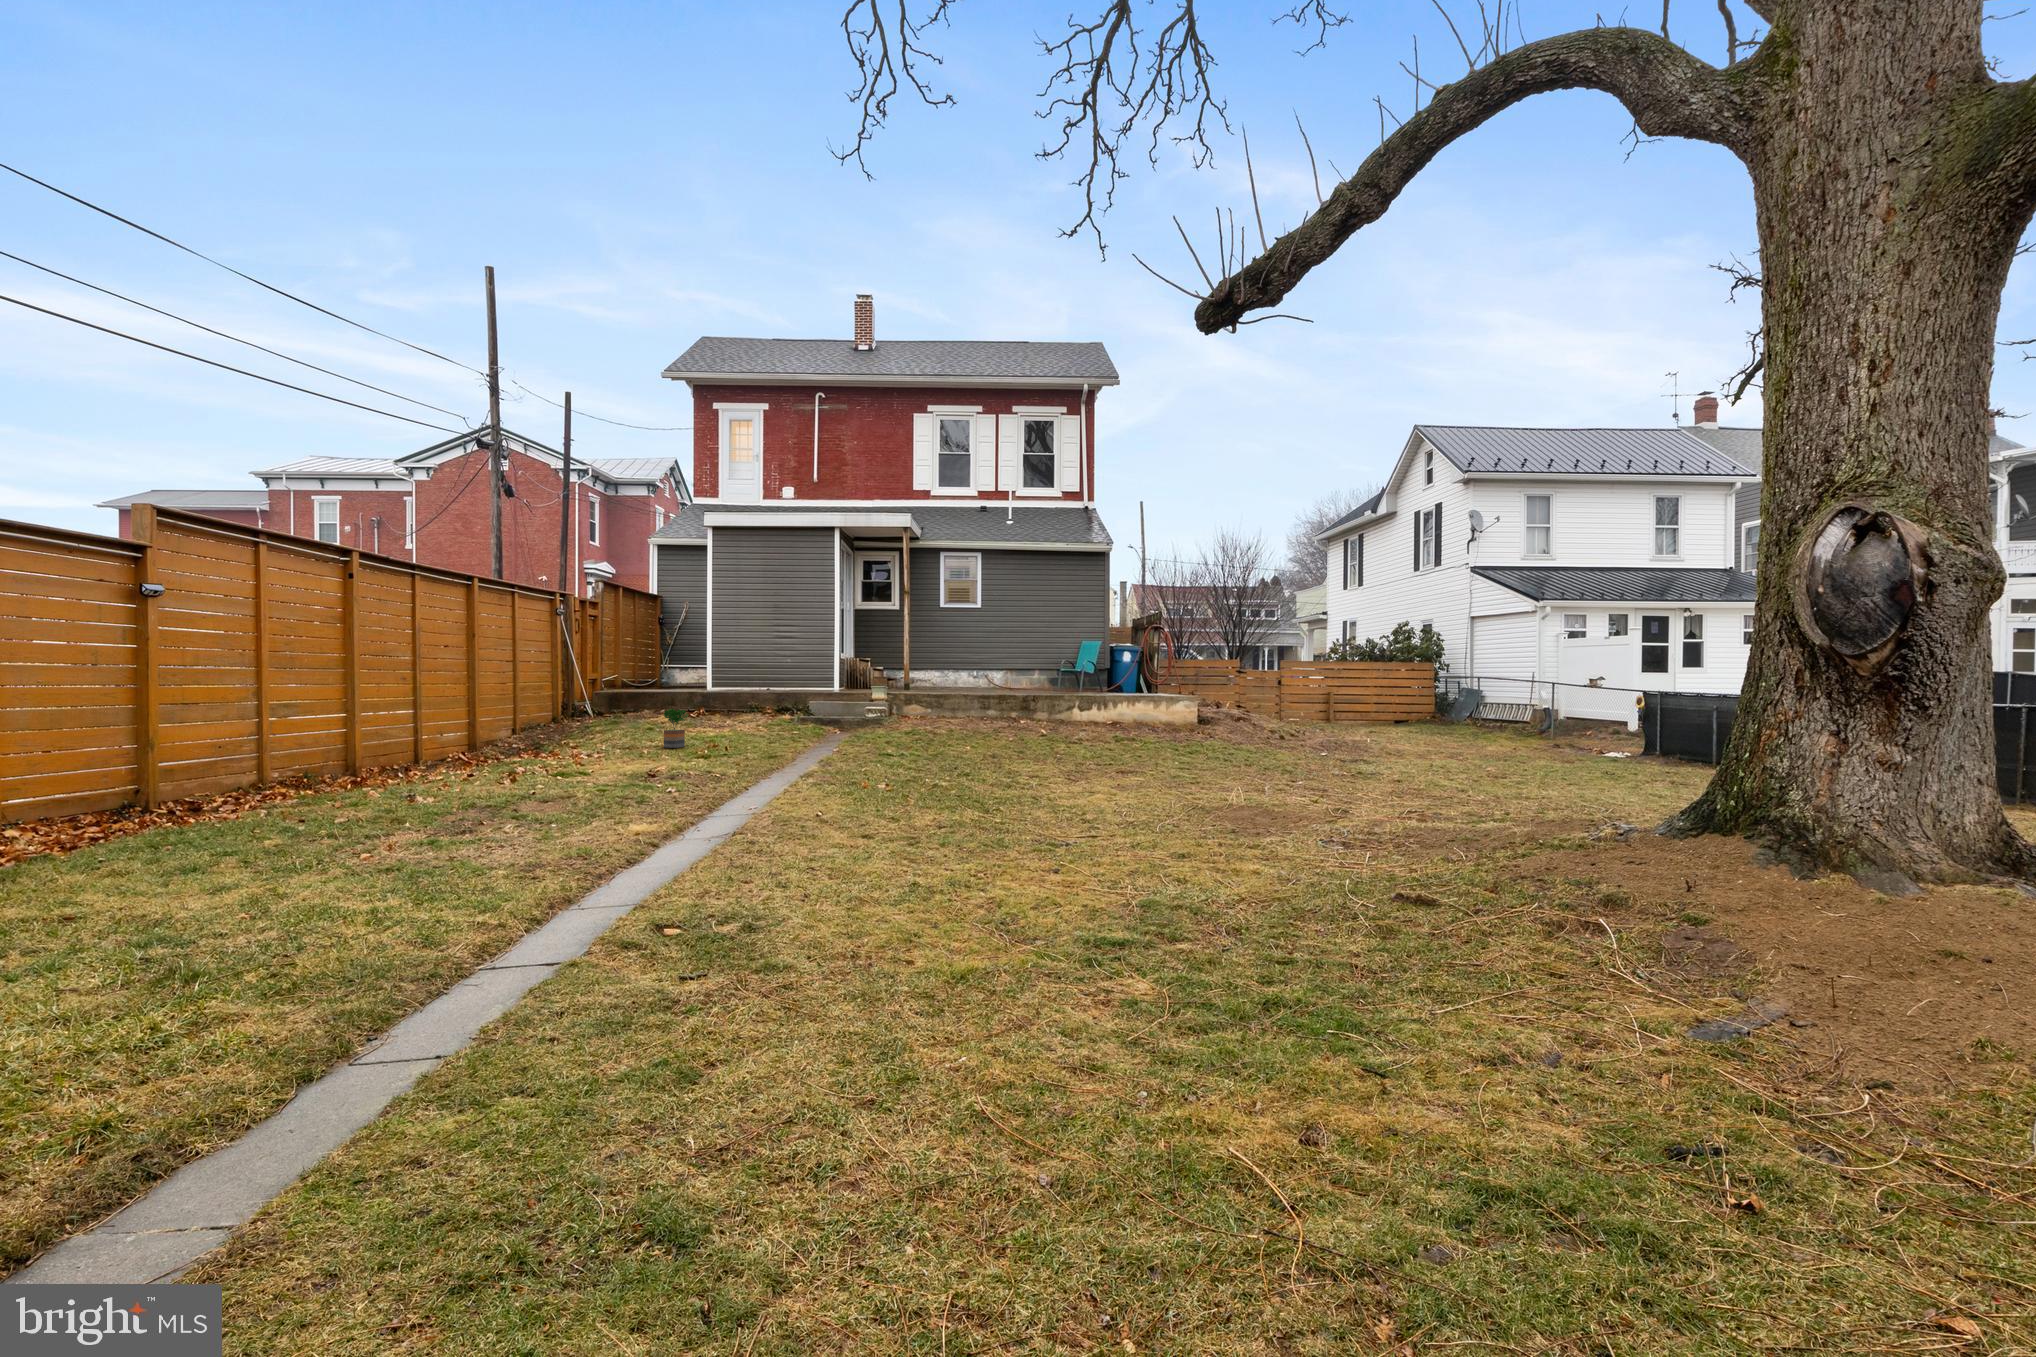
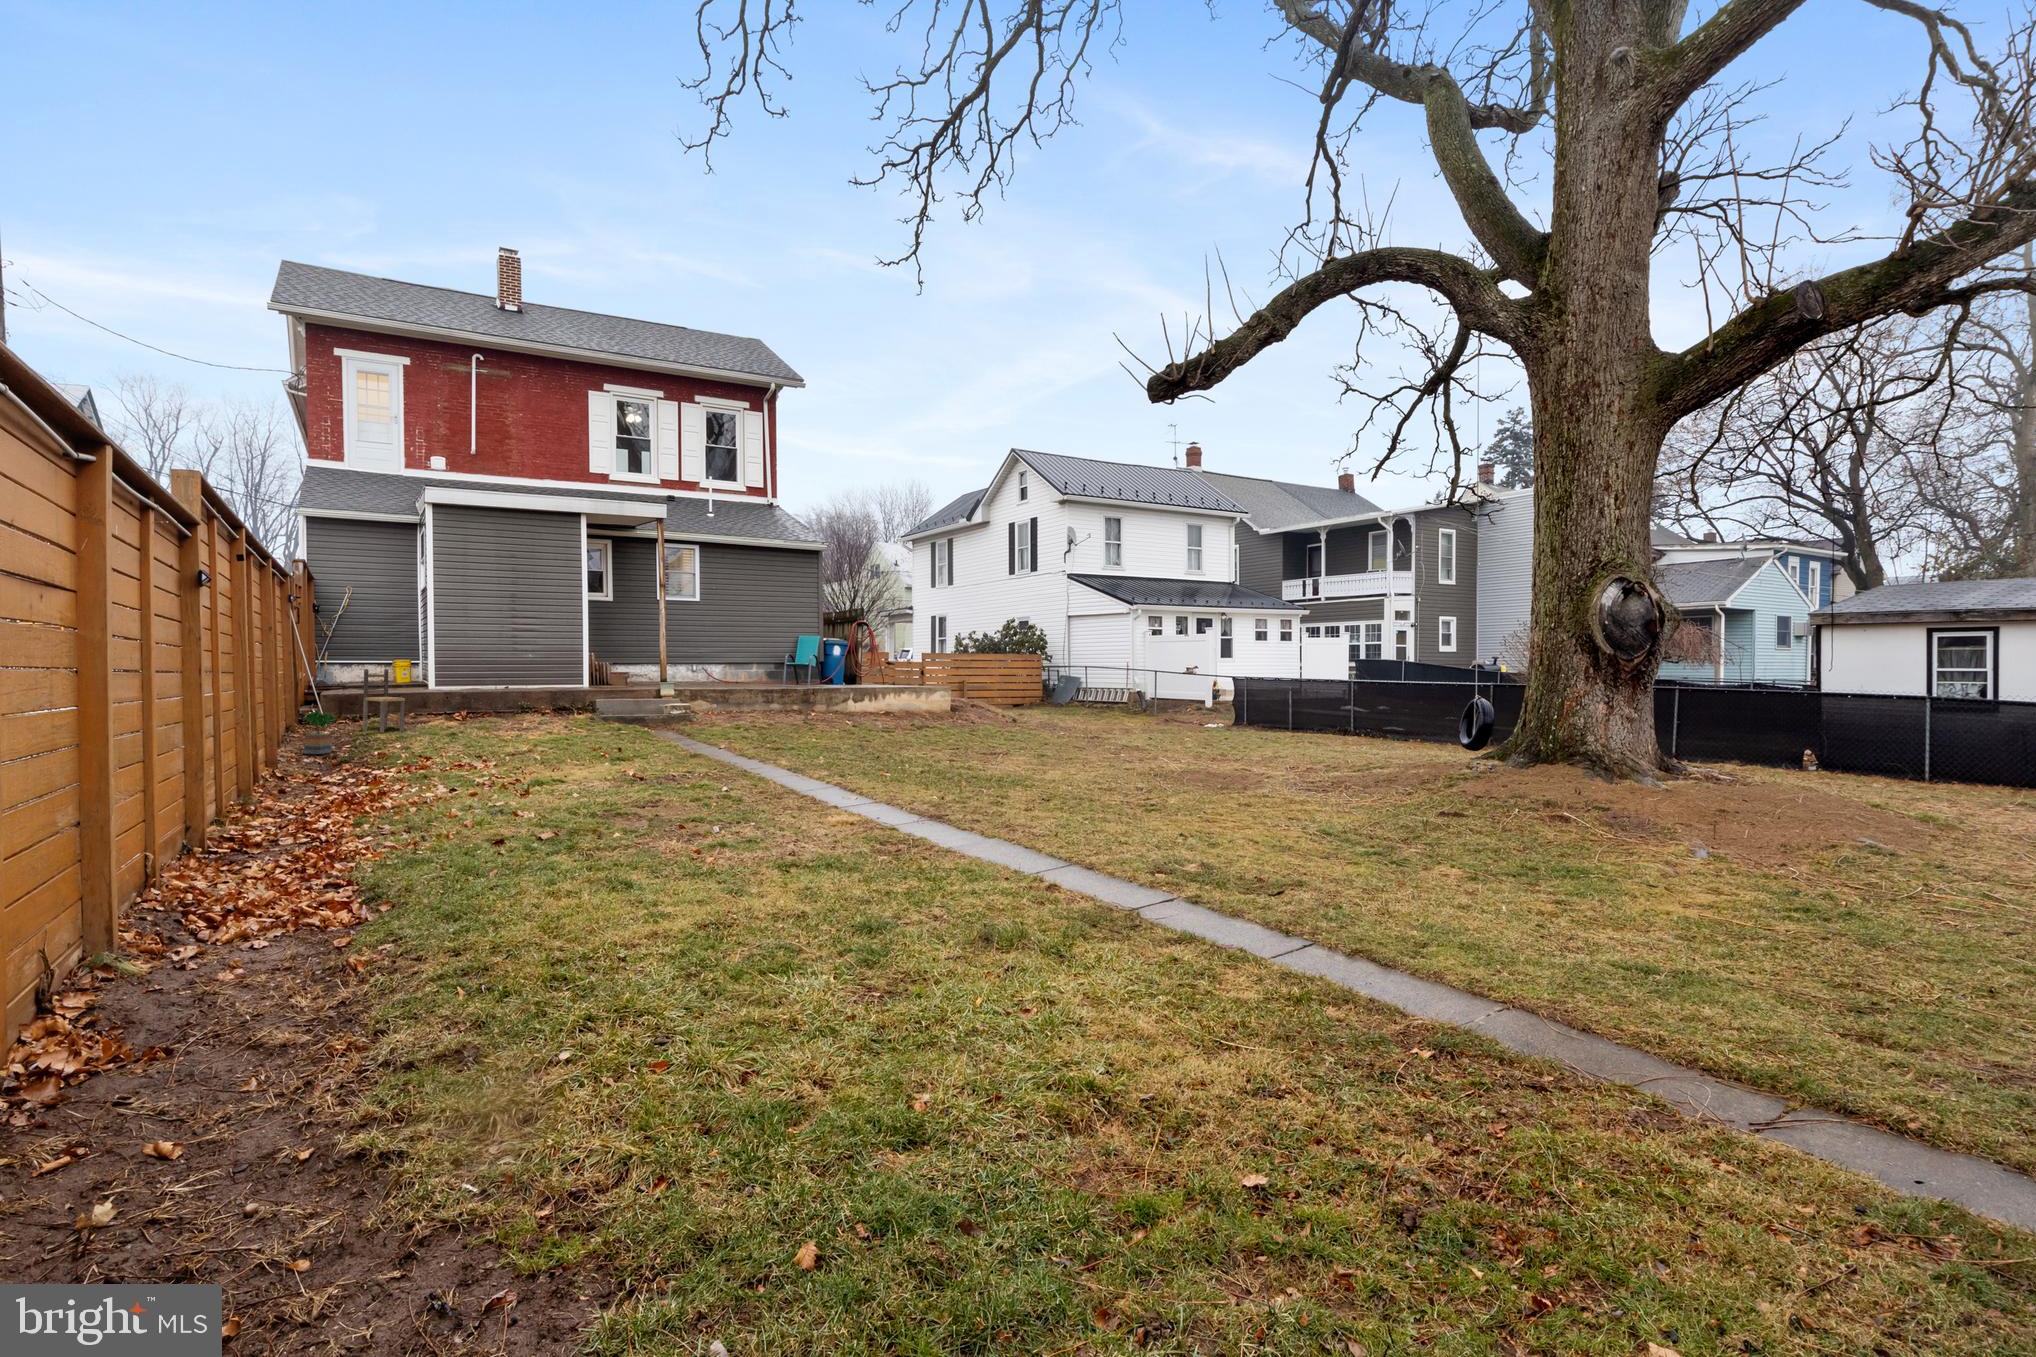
chair: none [718,674,751,732] -> present [363,669,405,732]

